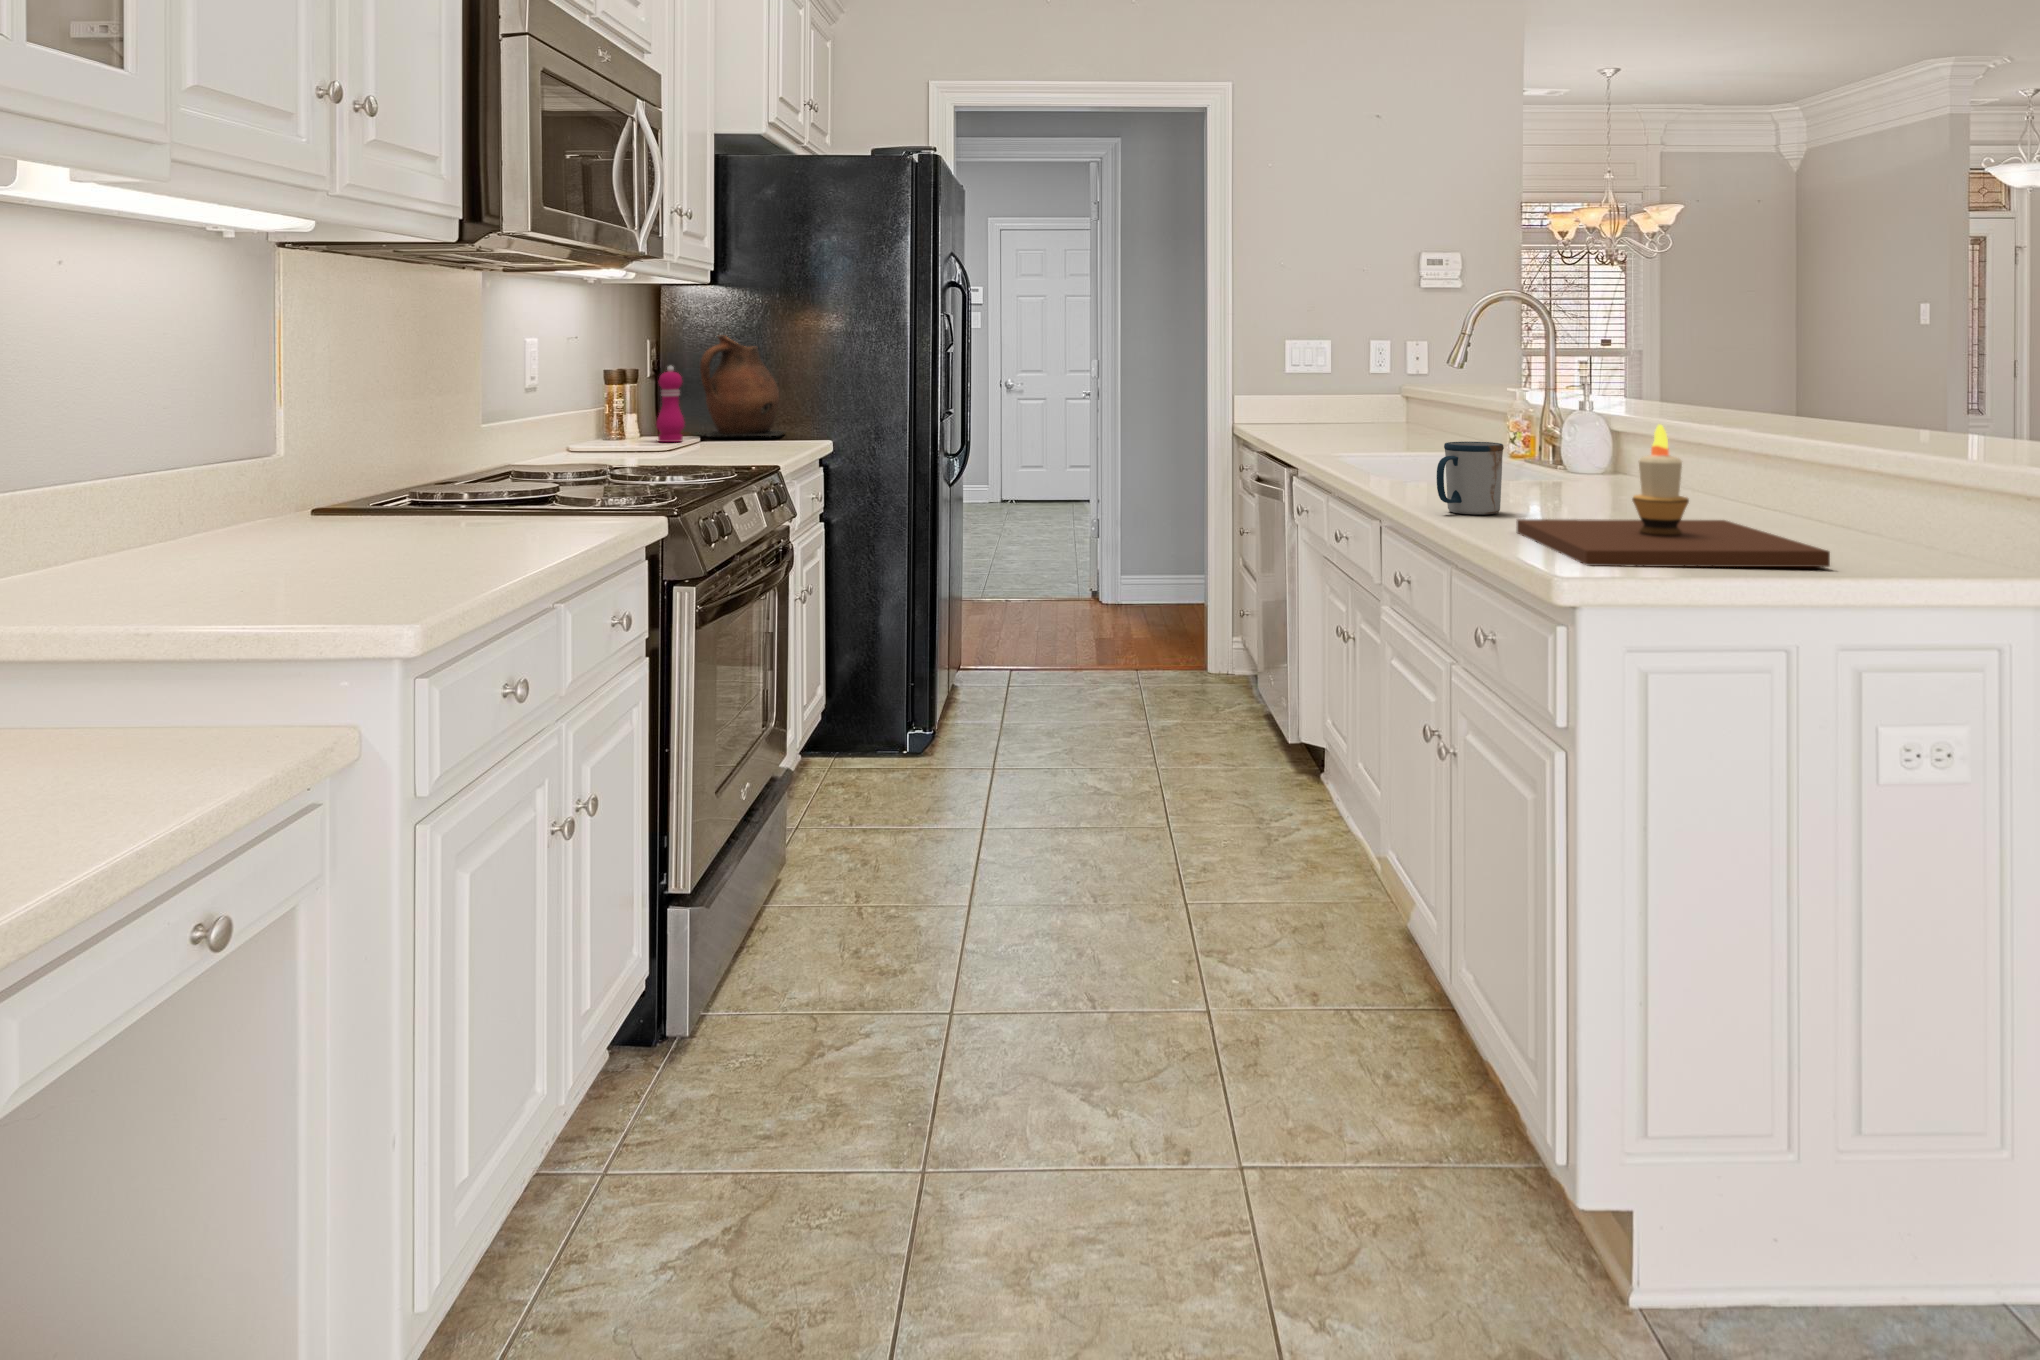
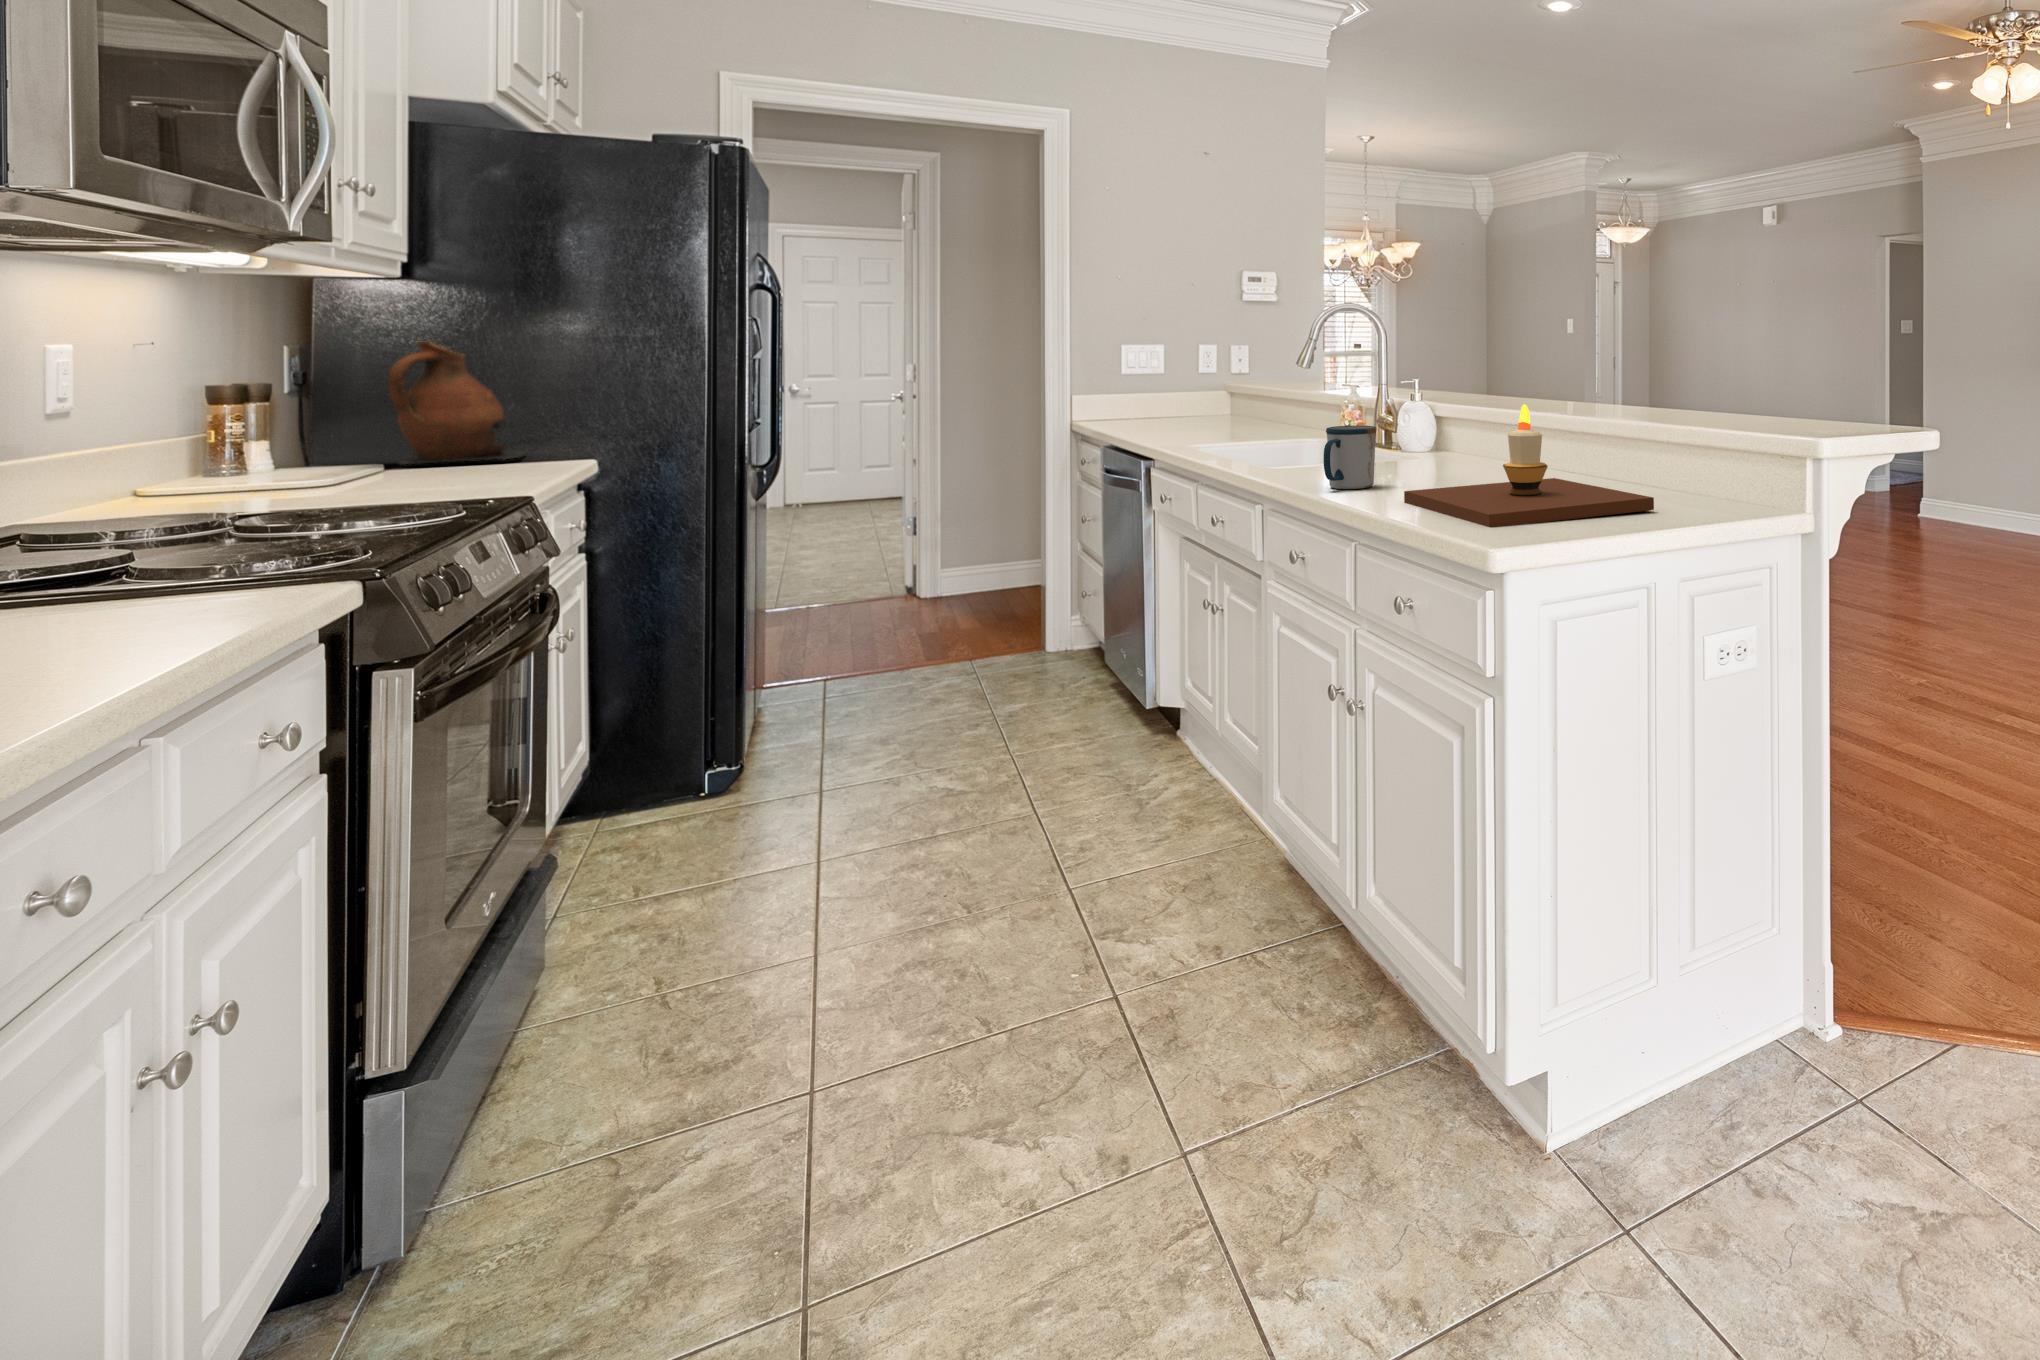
pepper mill: present [656,366,685,442] -> none [312,379,363,475]

